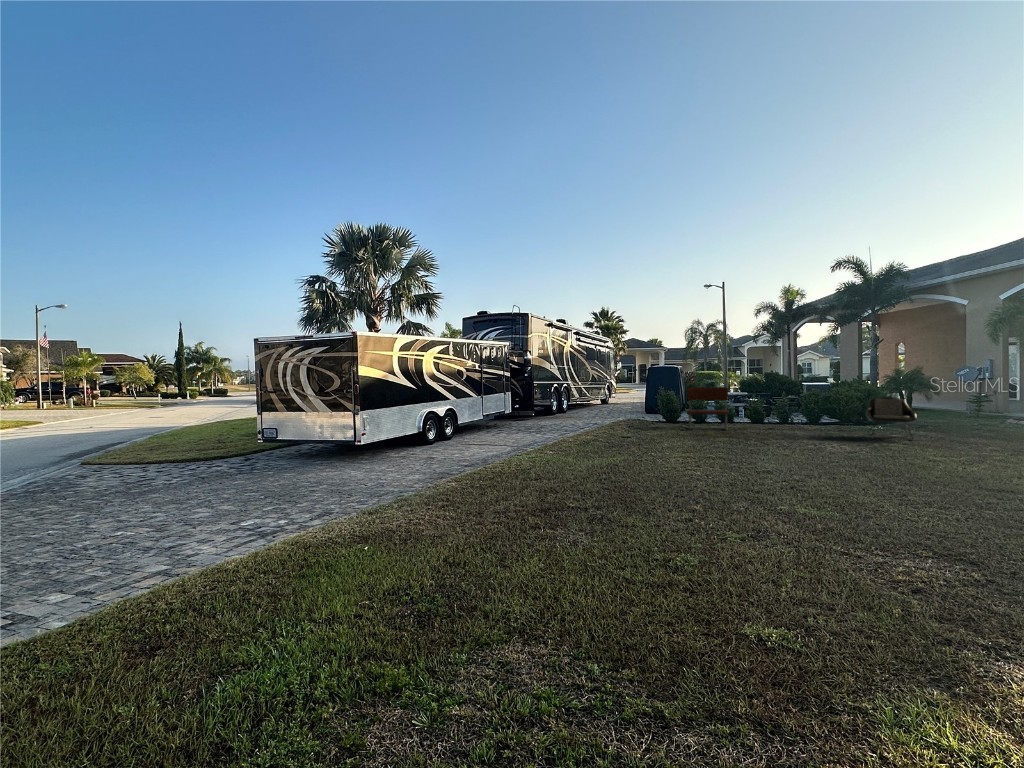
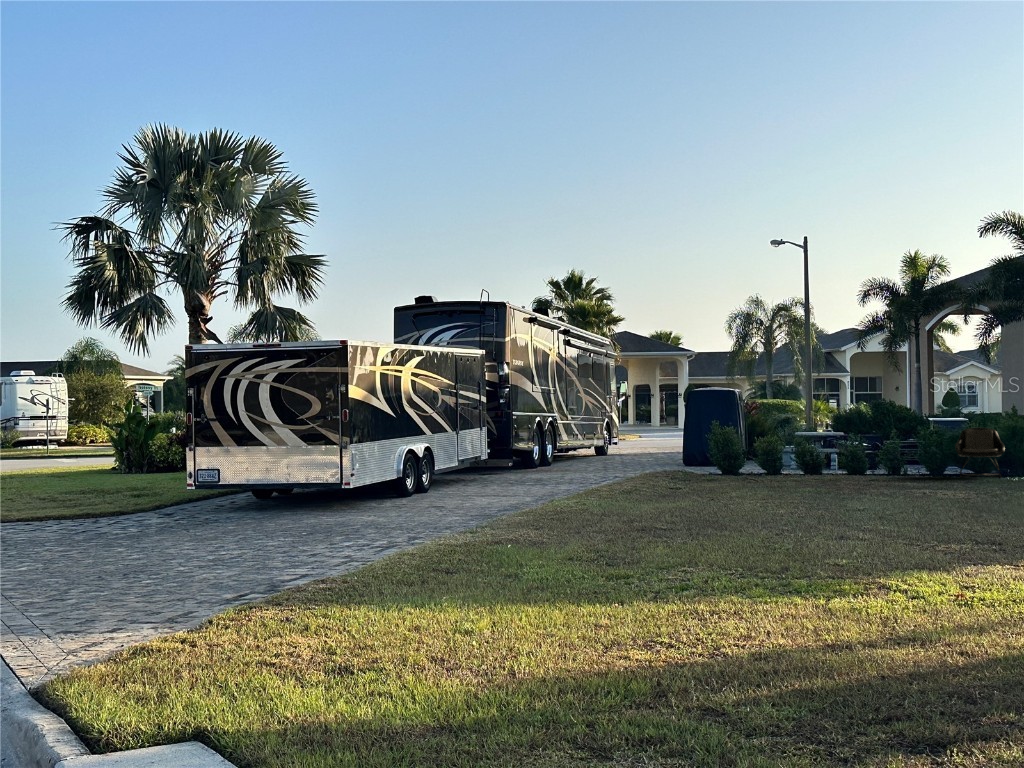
bench: present [687,387,728,431] -> none [745,417,799,476]

